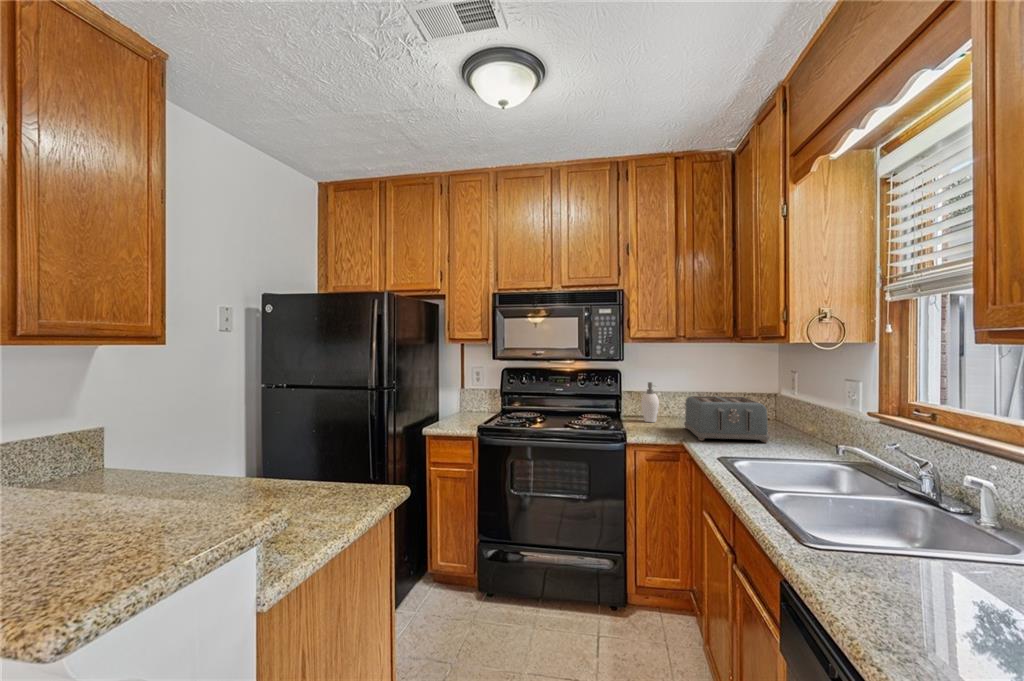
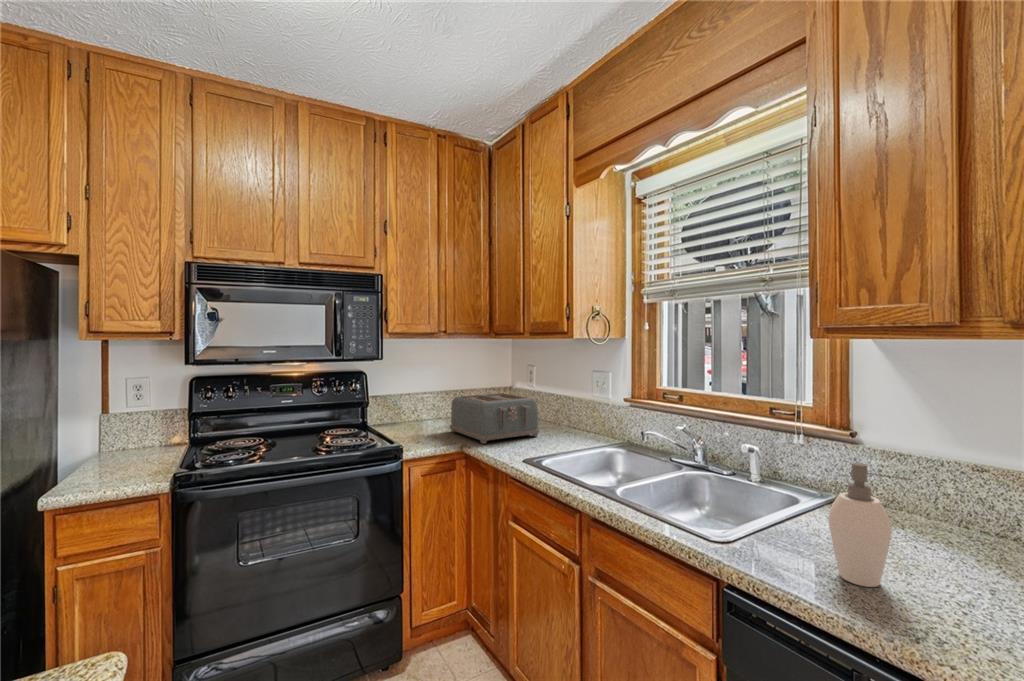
soap dispenser: present [641,382,659,422] -> present [829,463,913,587]

